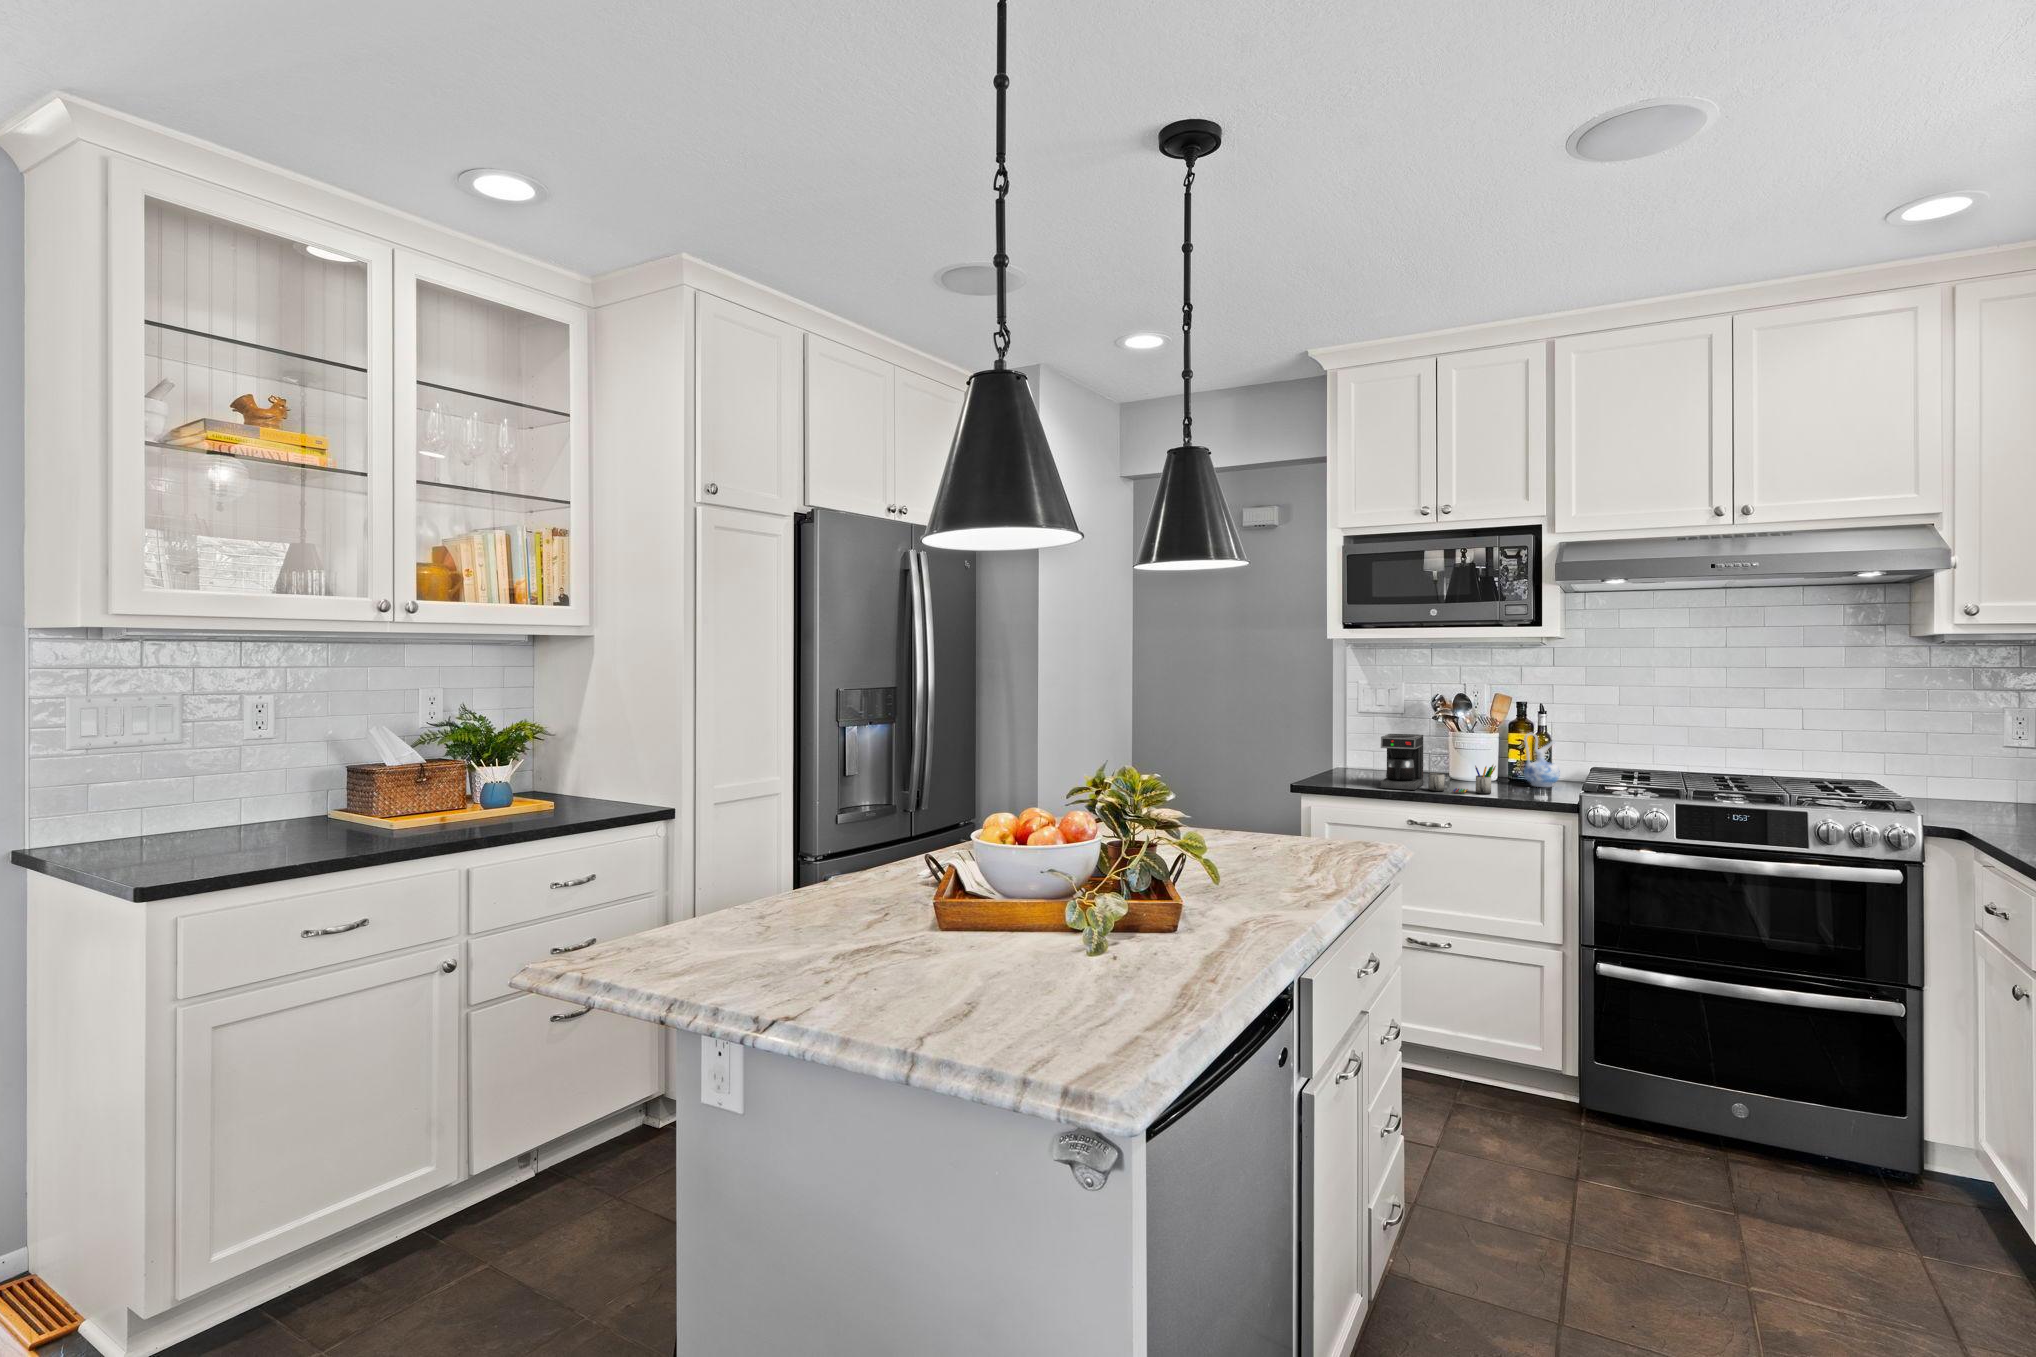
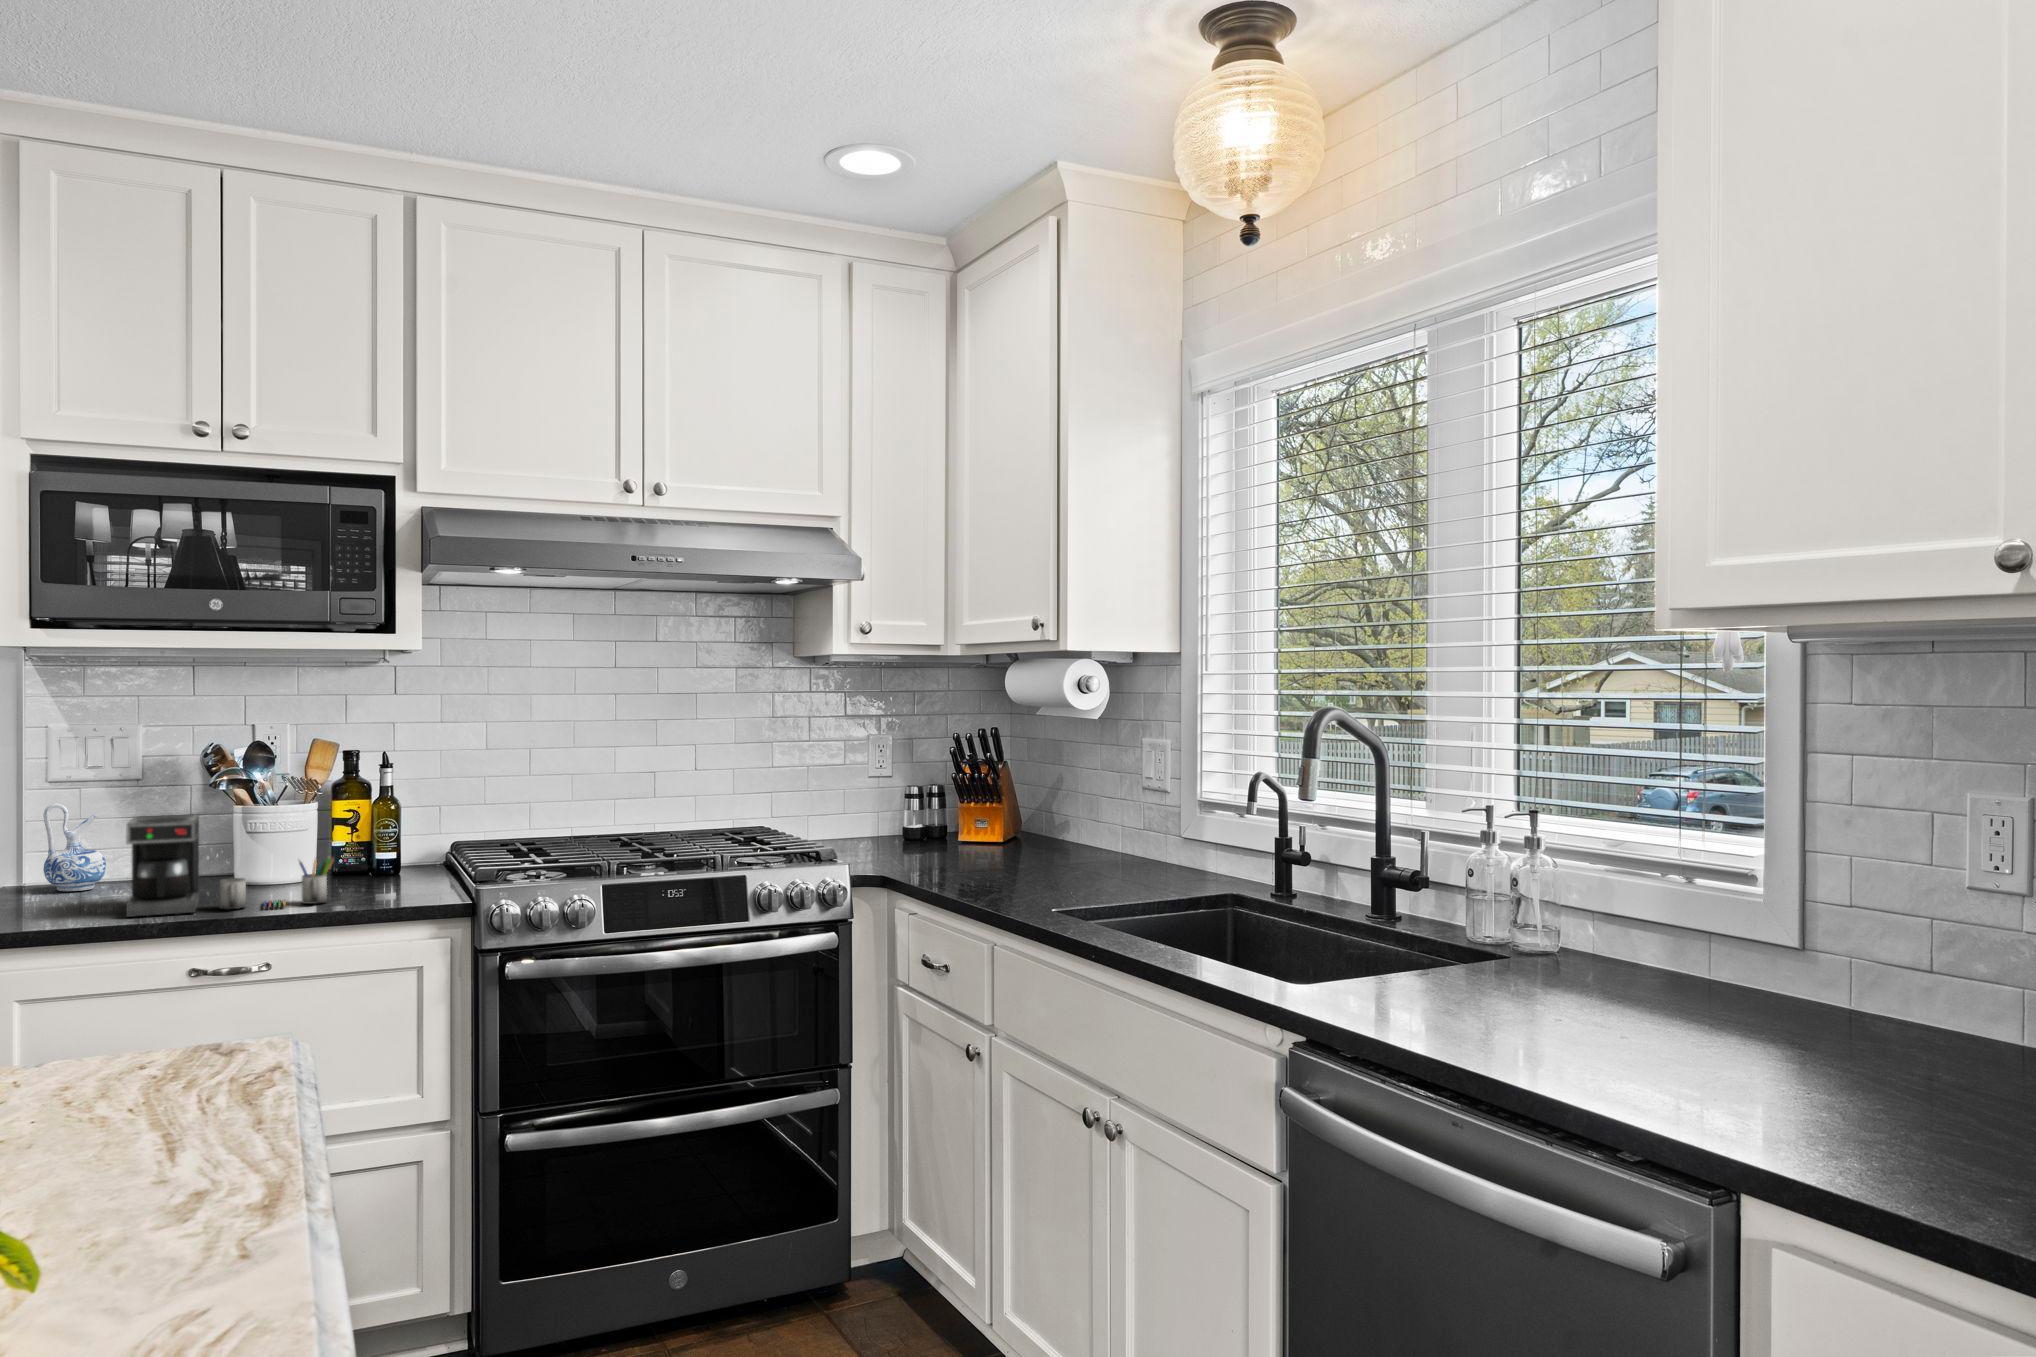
ceramic pitcher: present [1524,733,1560,787] -> present [43,803,106,891]

